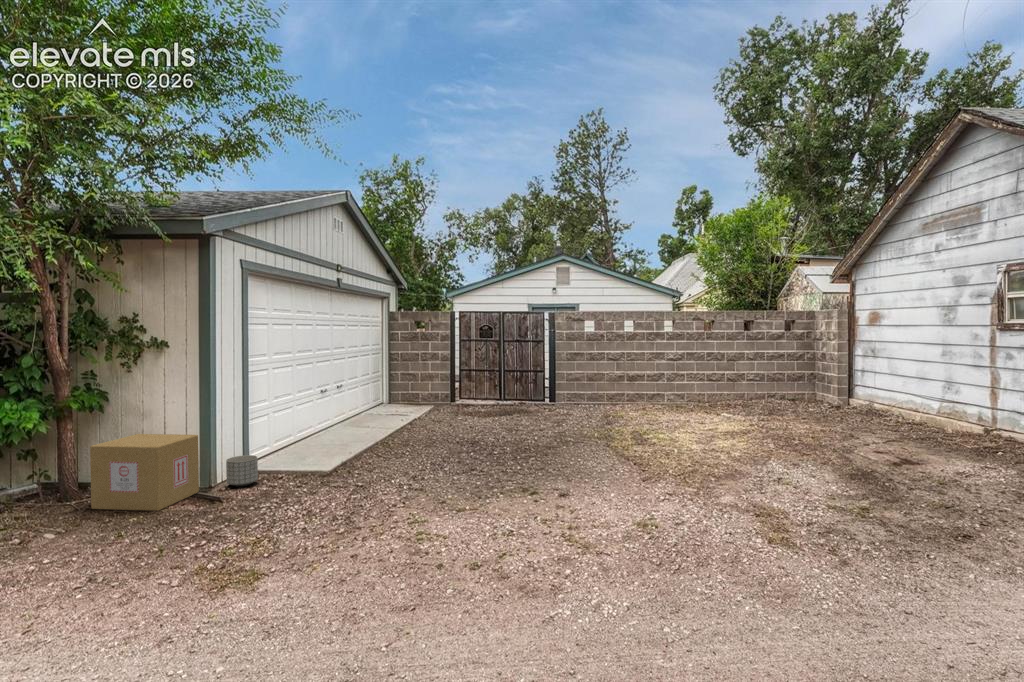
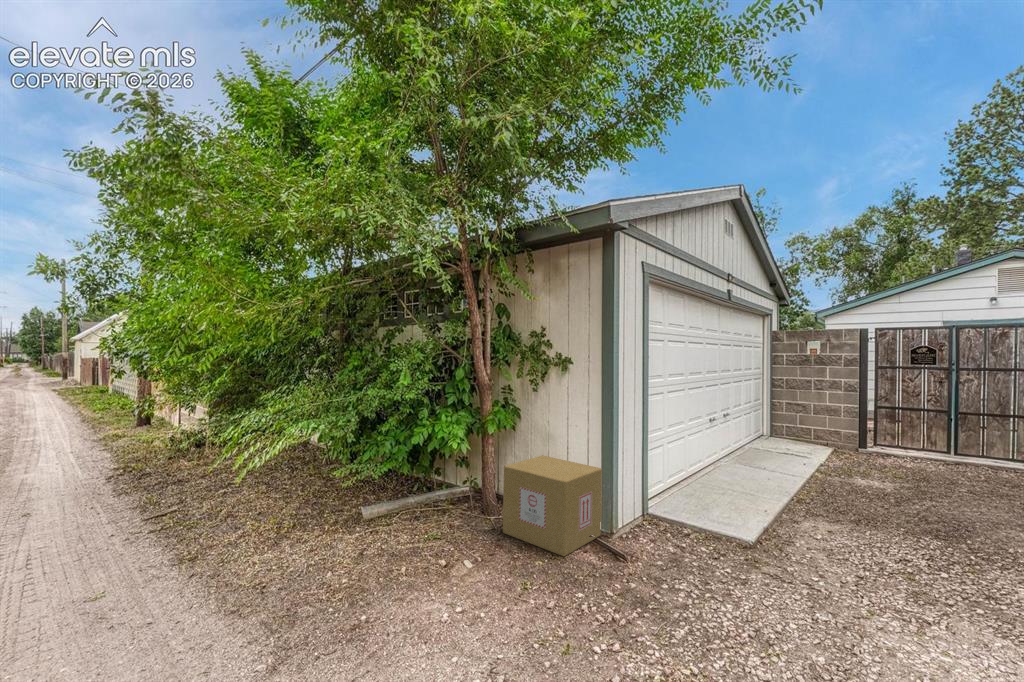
planter: present [226,455,258,487] -> none [629,498,665,539]

